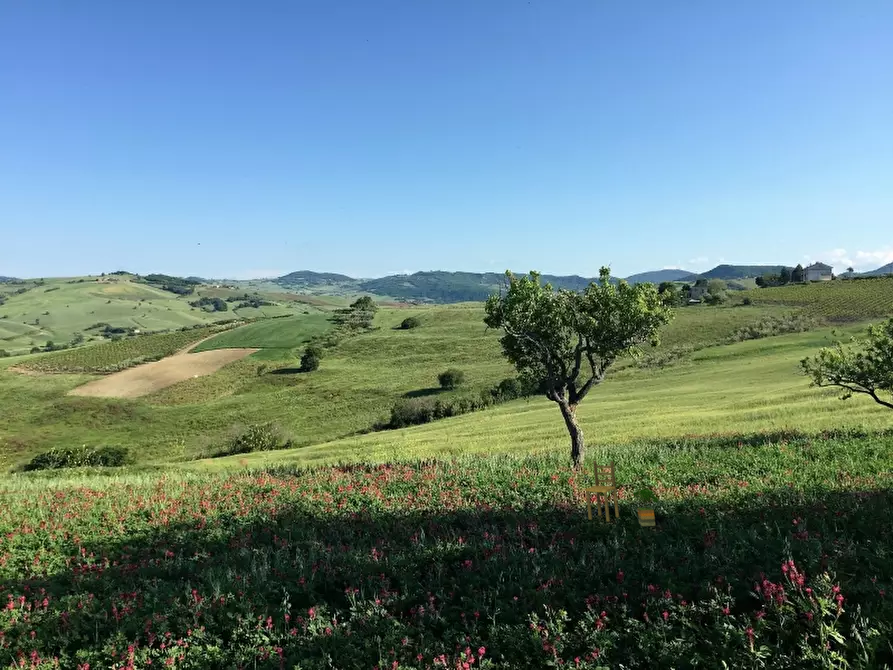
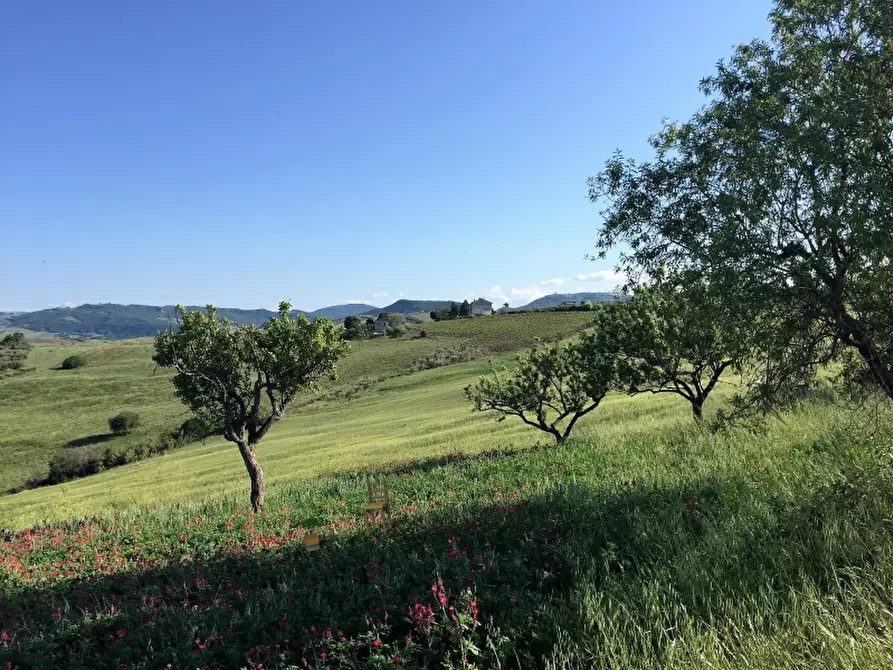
chair: present [586,461,619,521] -> present [364,478,392,535]

